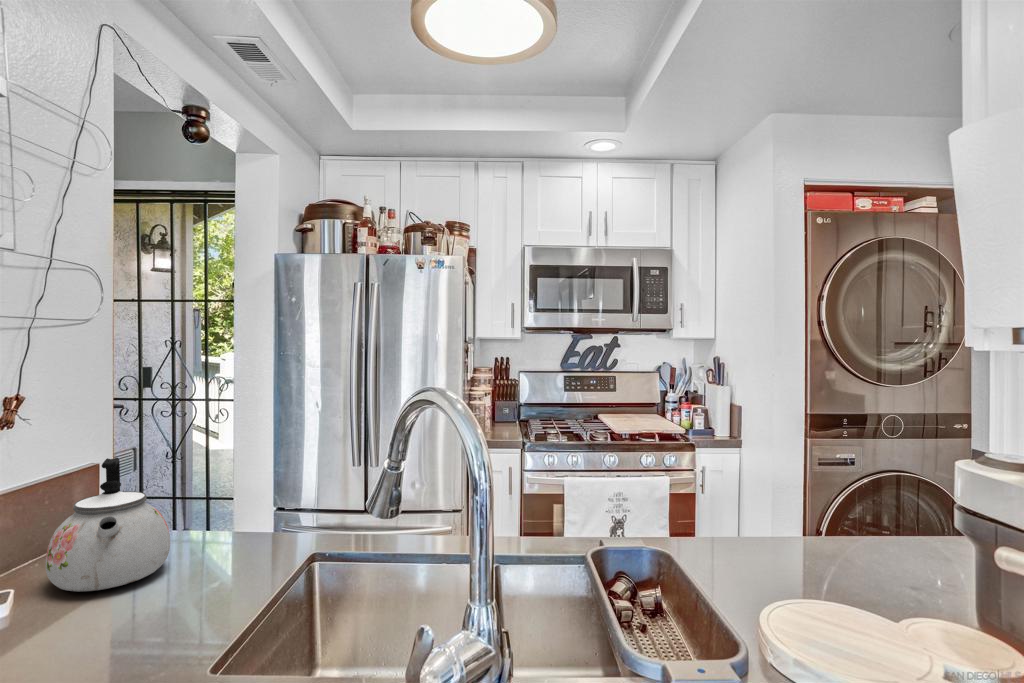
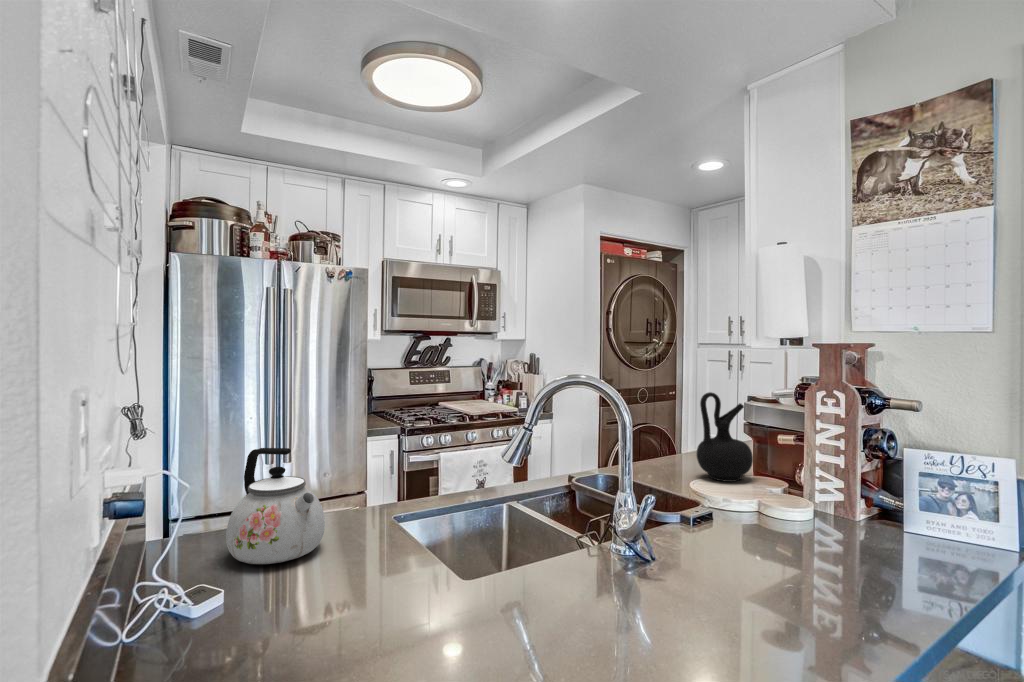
ceramic jug: none [788,434,902,610] -> present [697,392,753,482]

